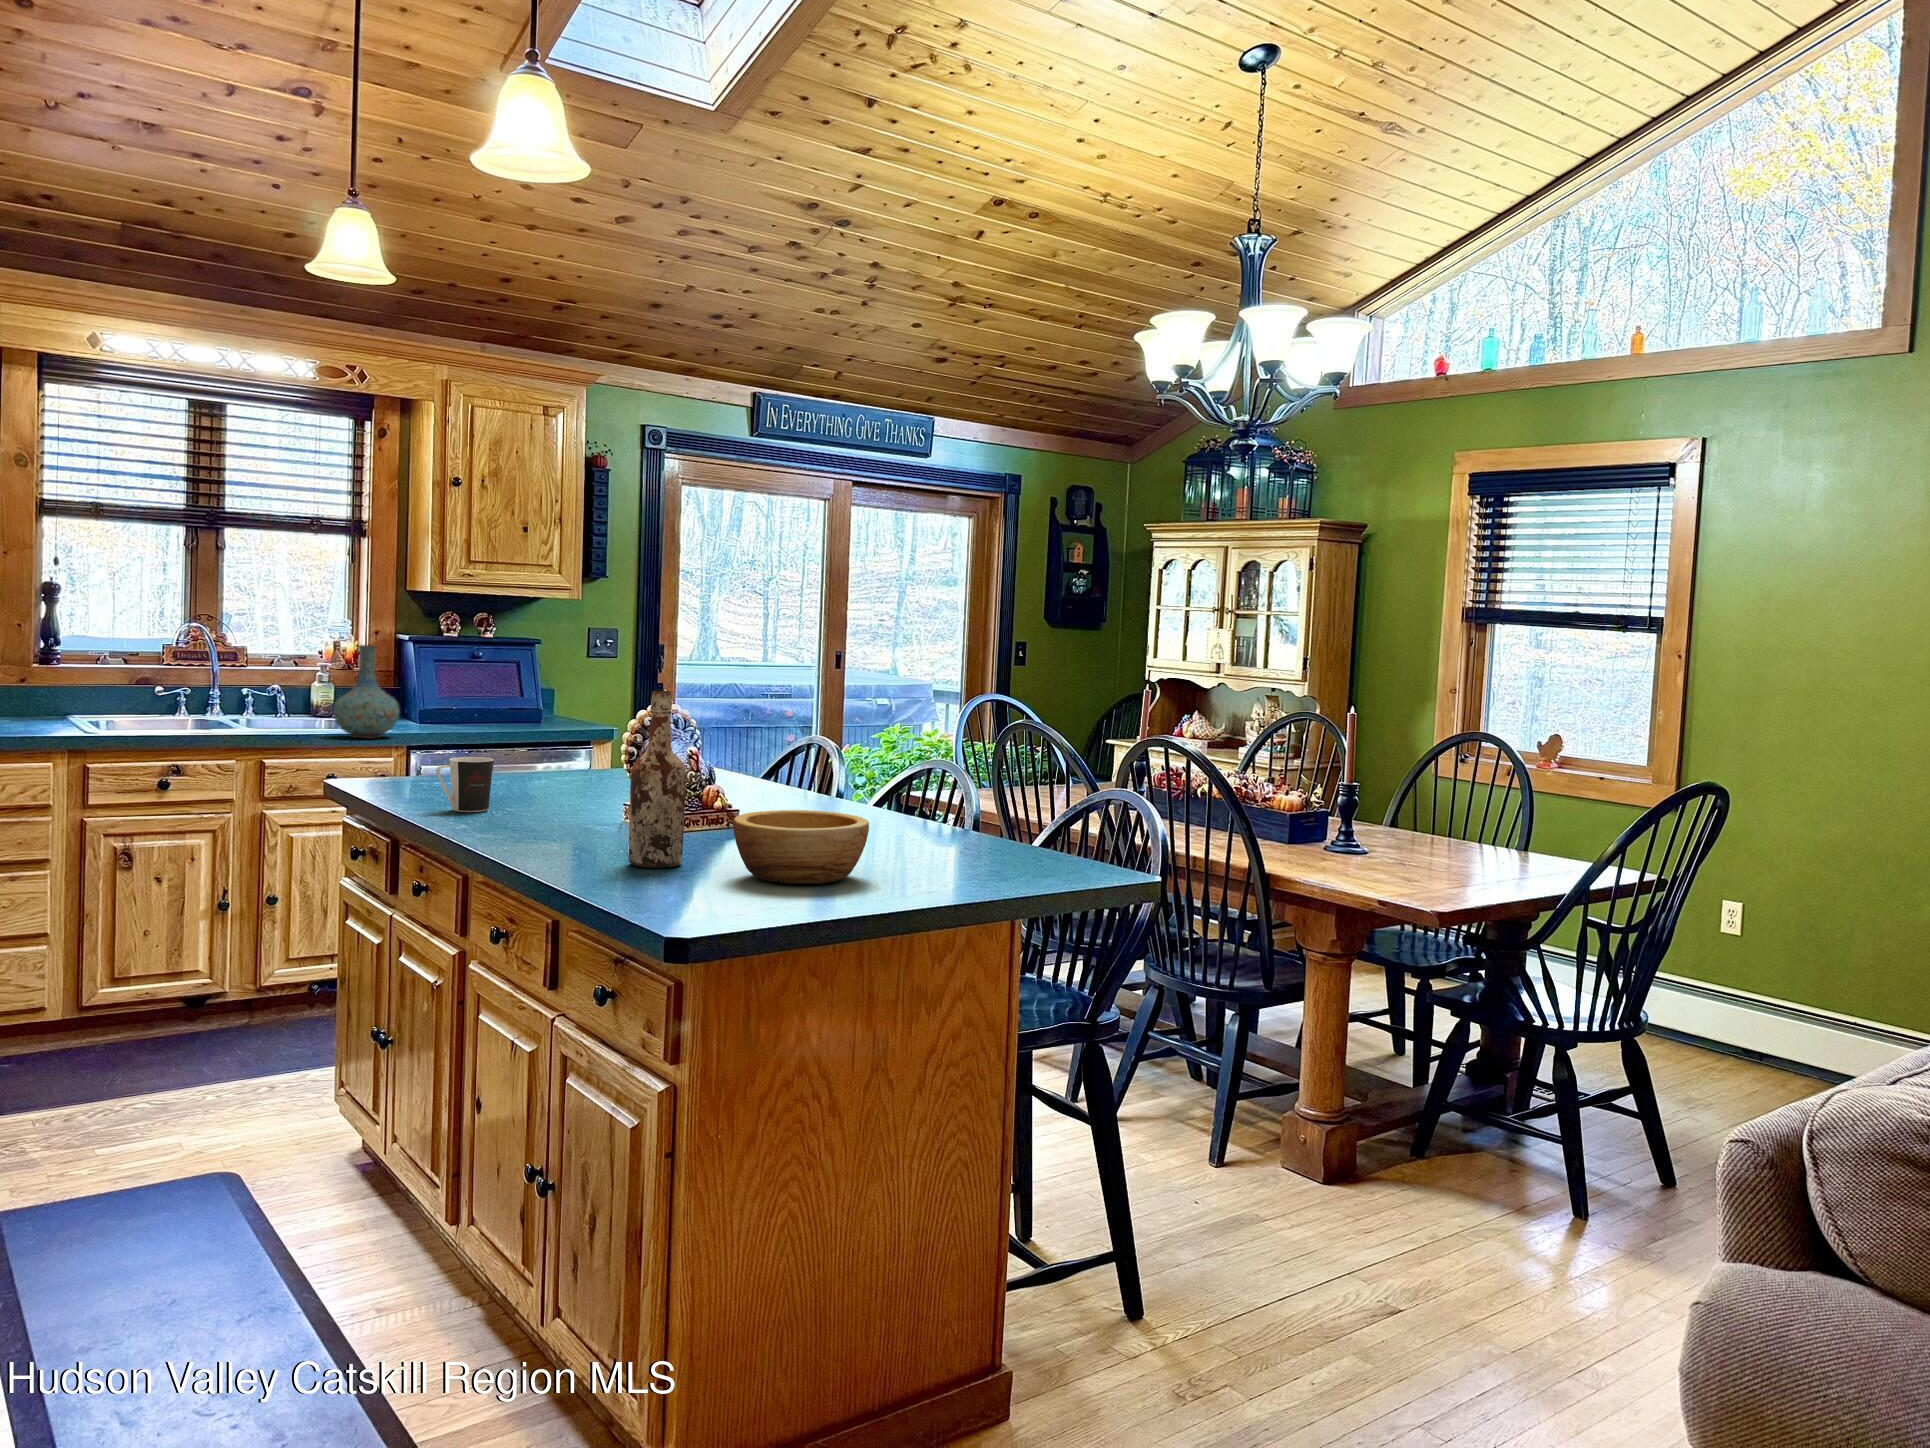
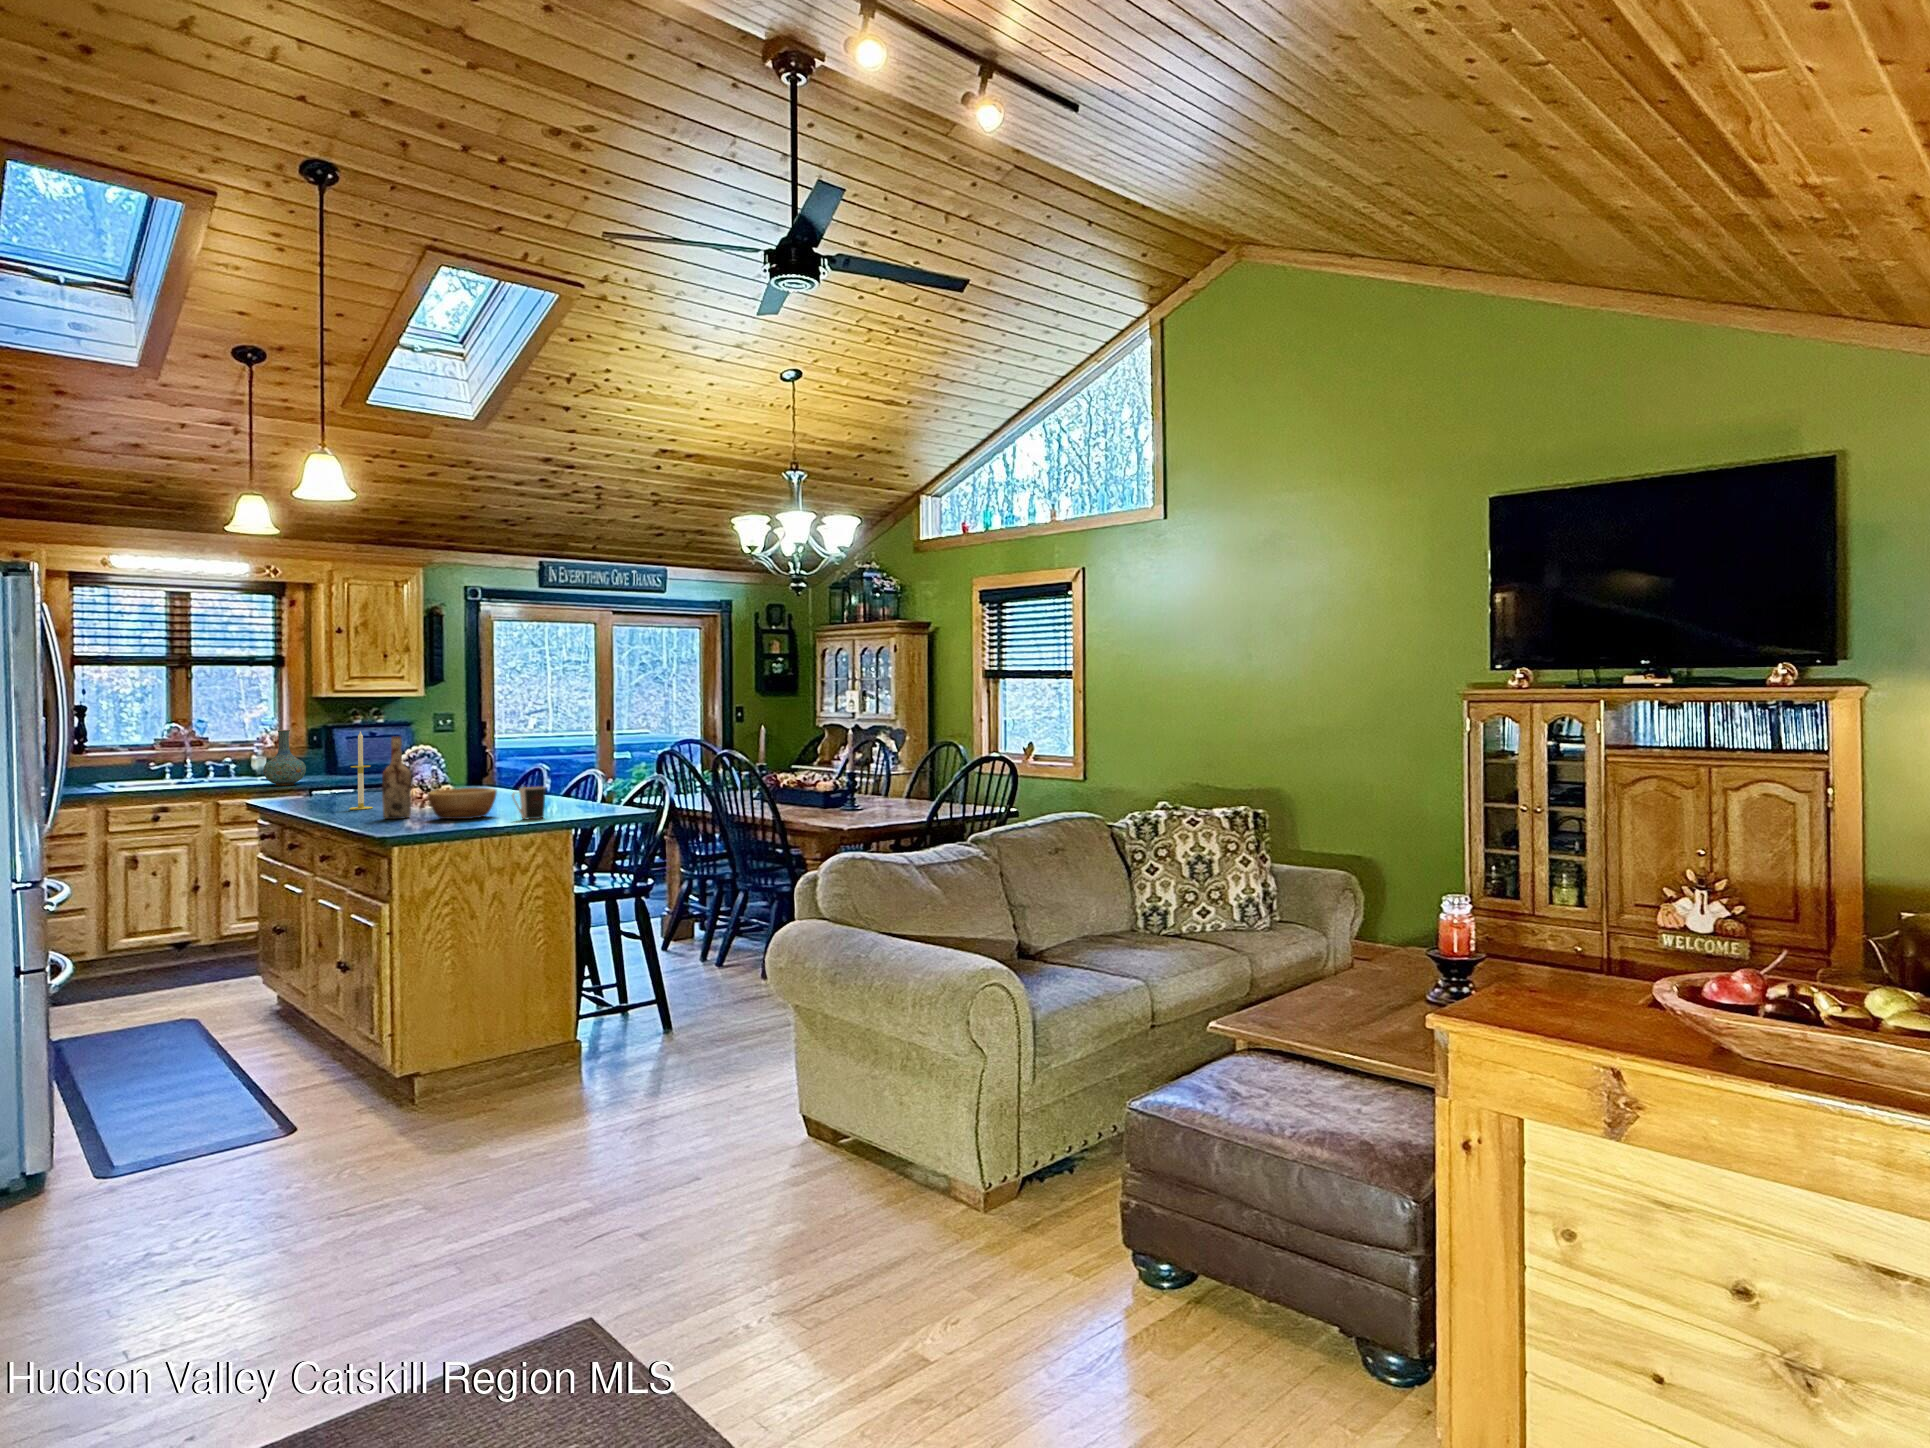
candle: none [529,667,572,824] -> present [349,732,373,810]
coffee cup: present [436,757,494,812] -> present [512,787,546,819]

